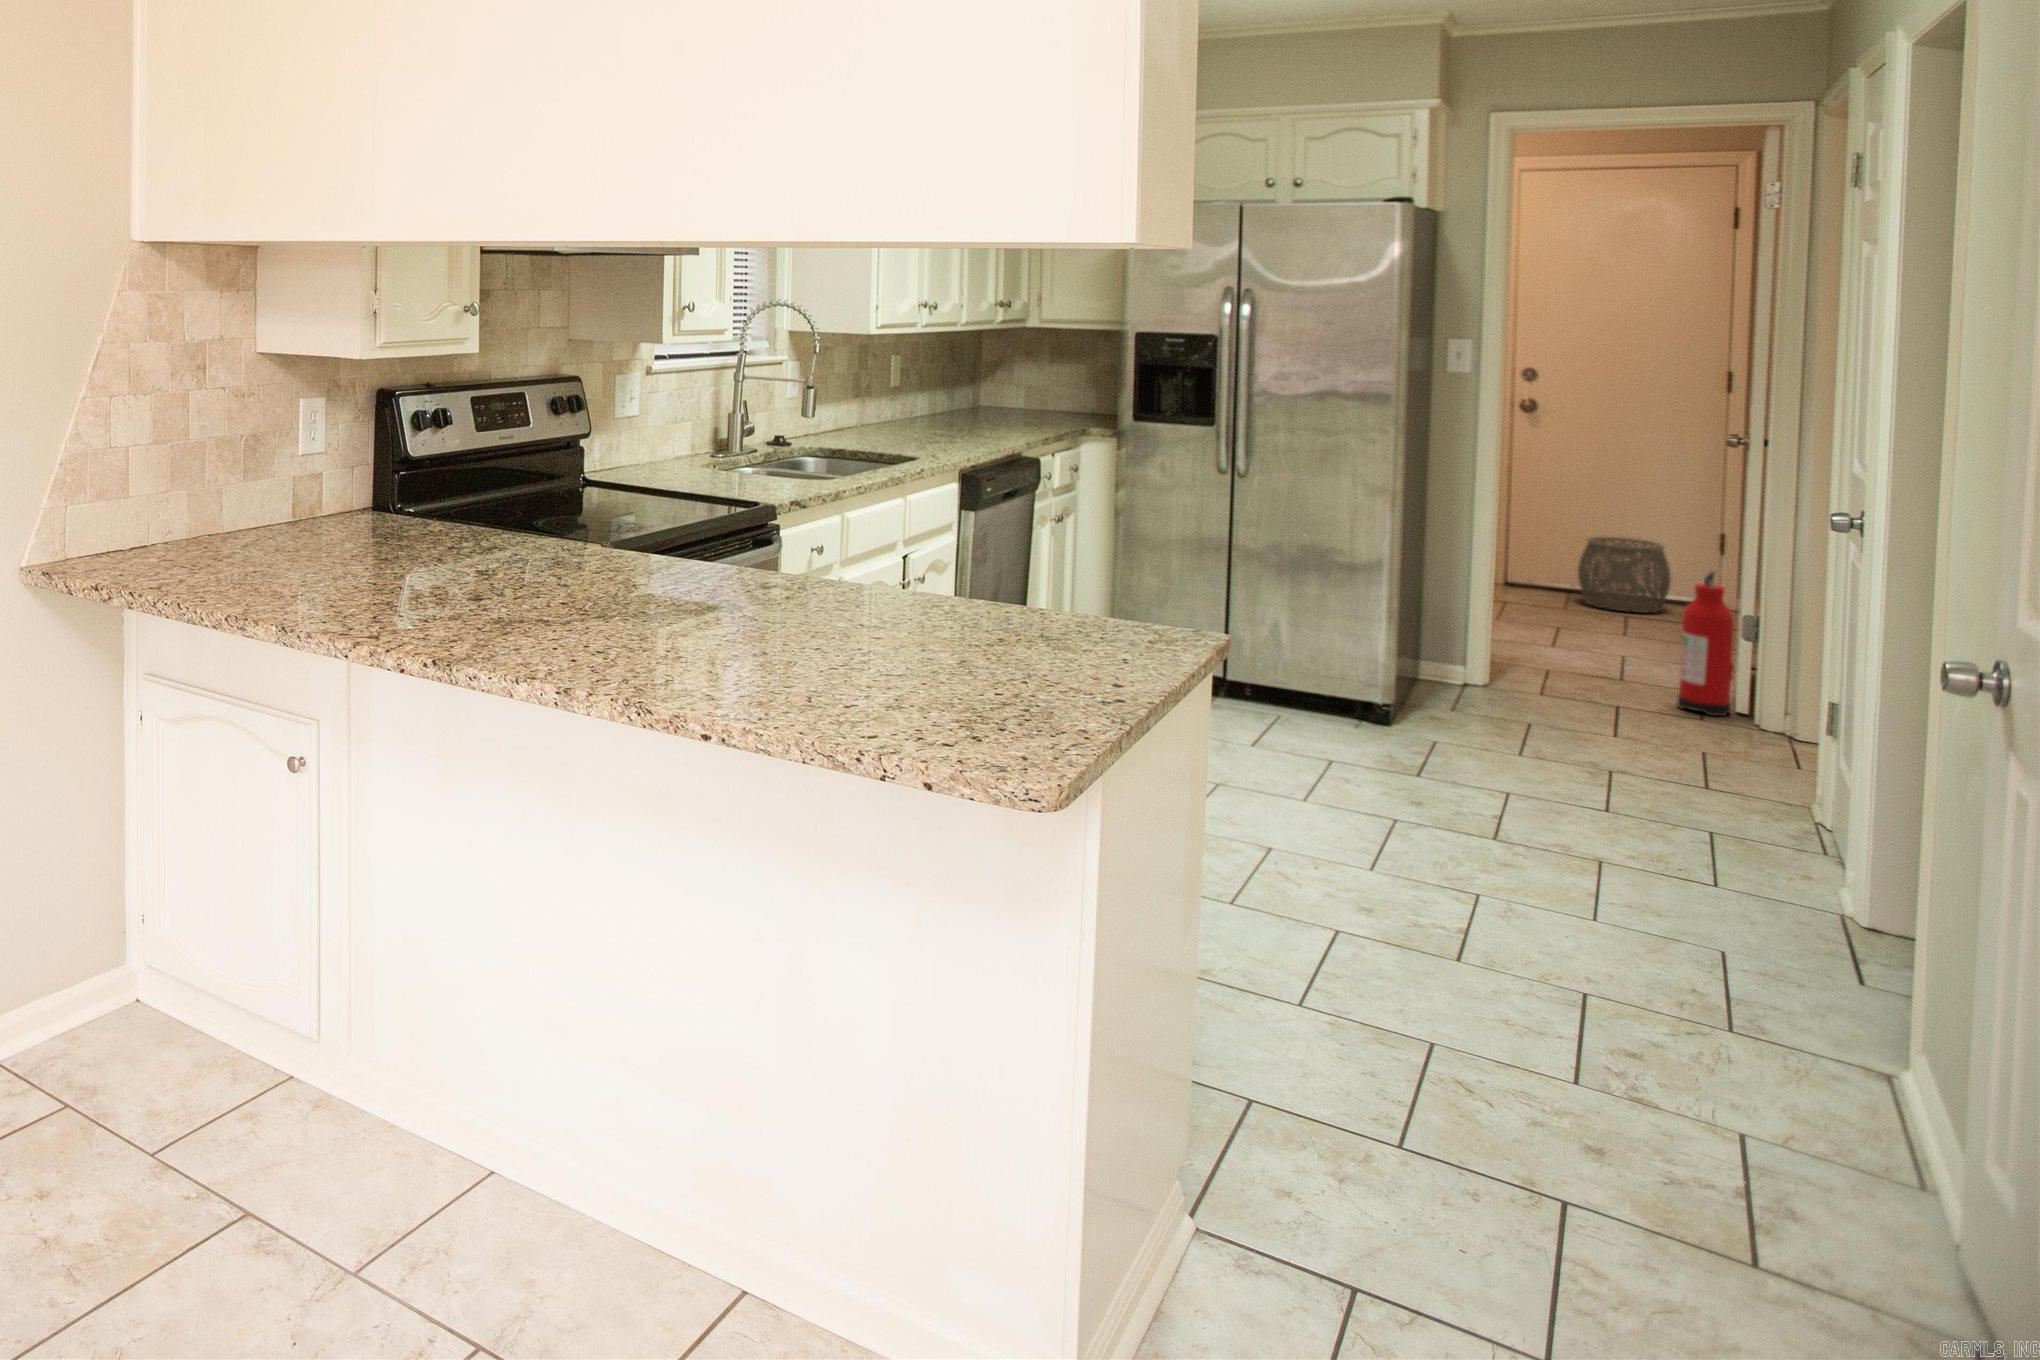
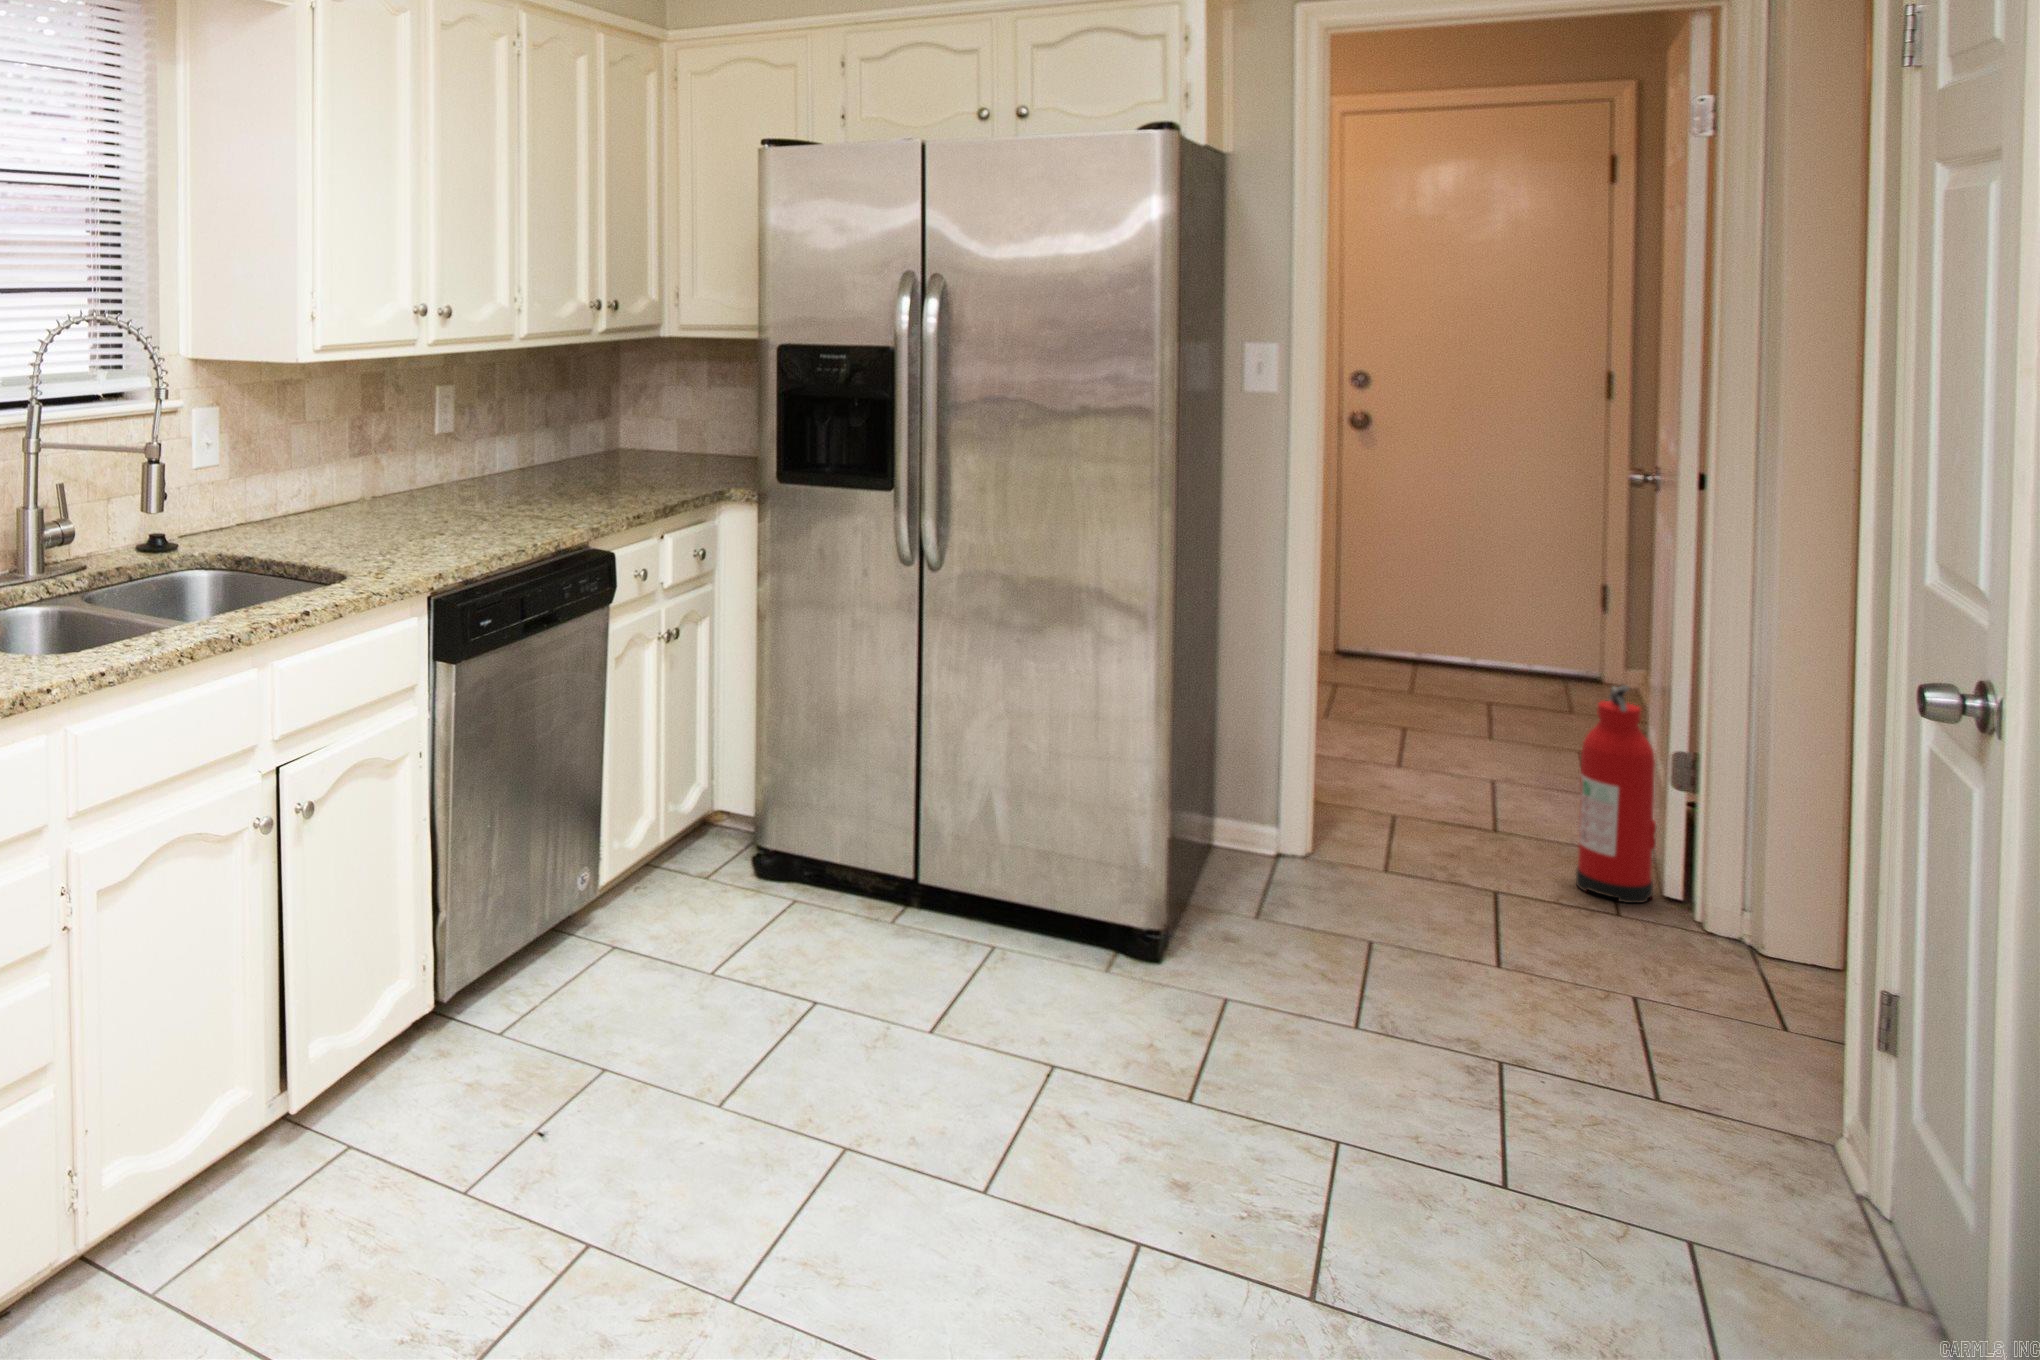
woven basket: present [1578,537,1671,613] -> none [1426,592,1546,697]

